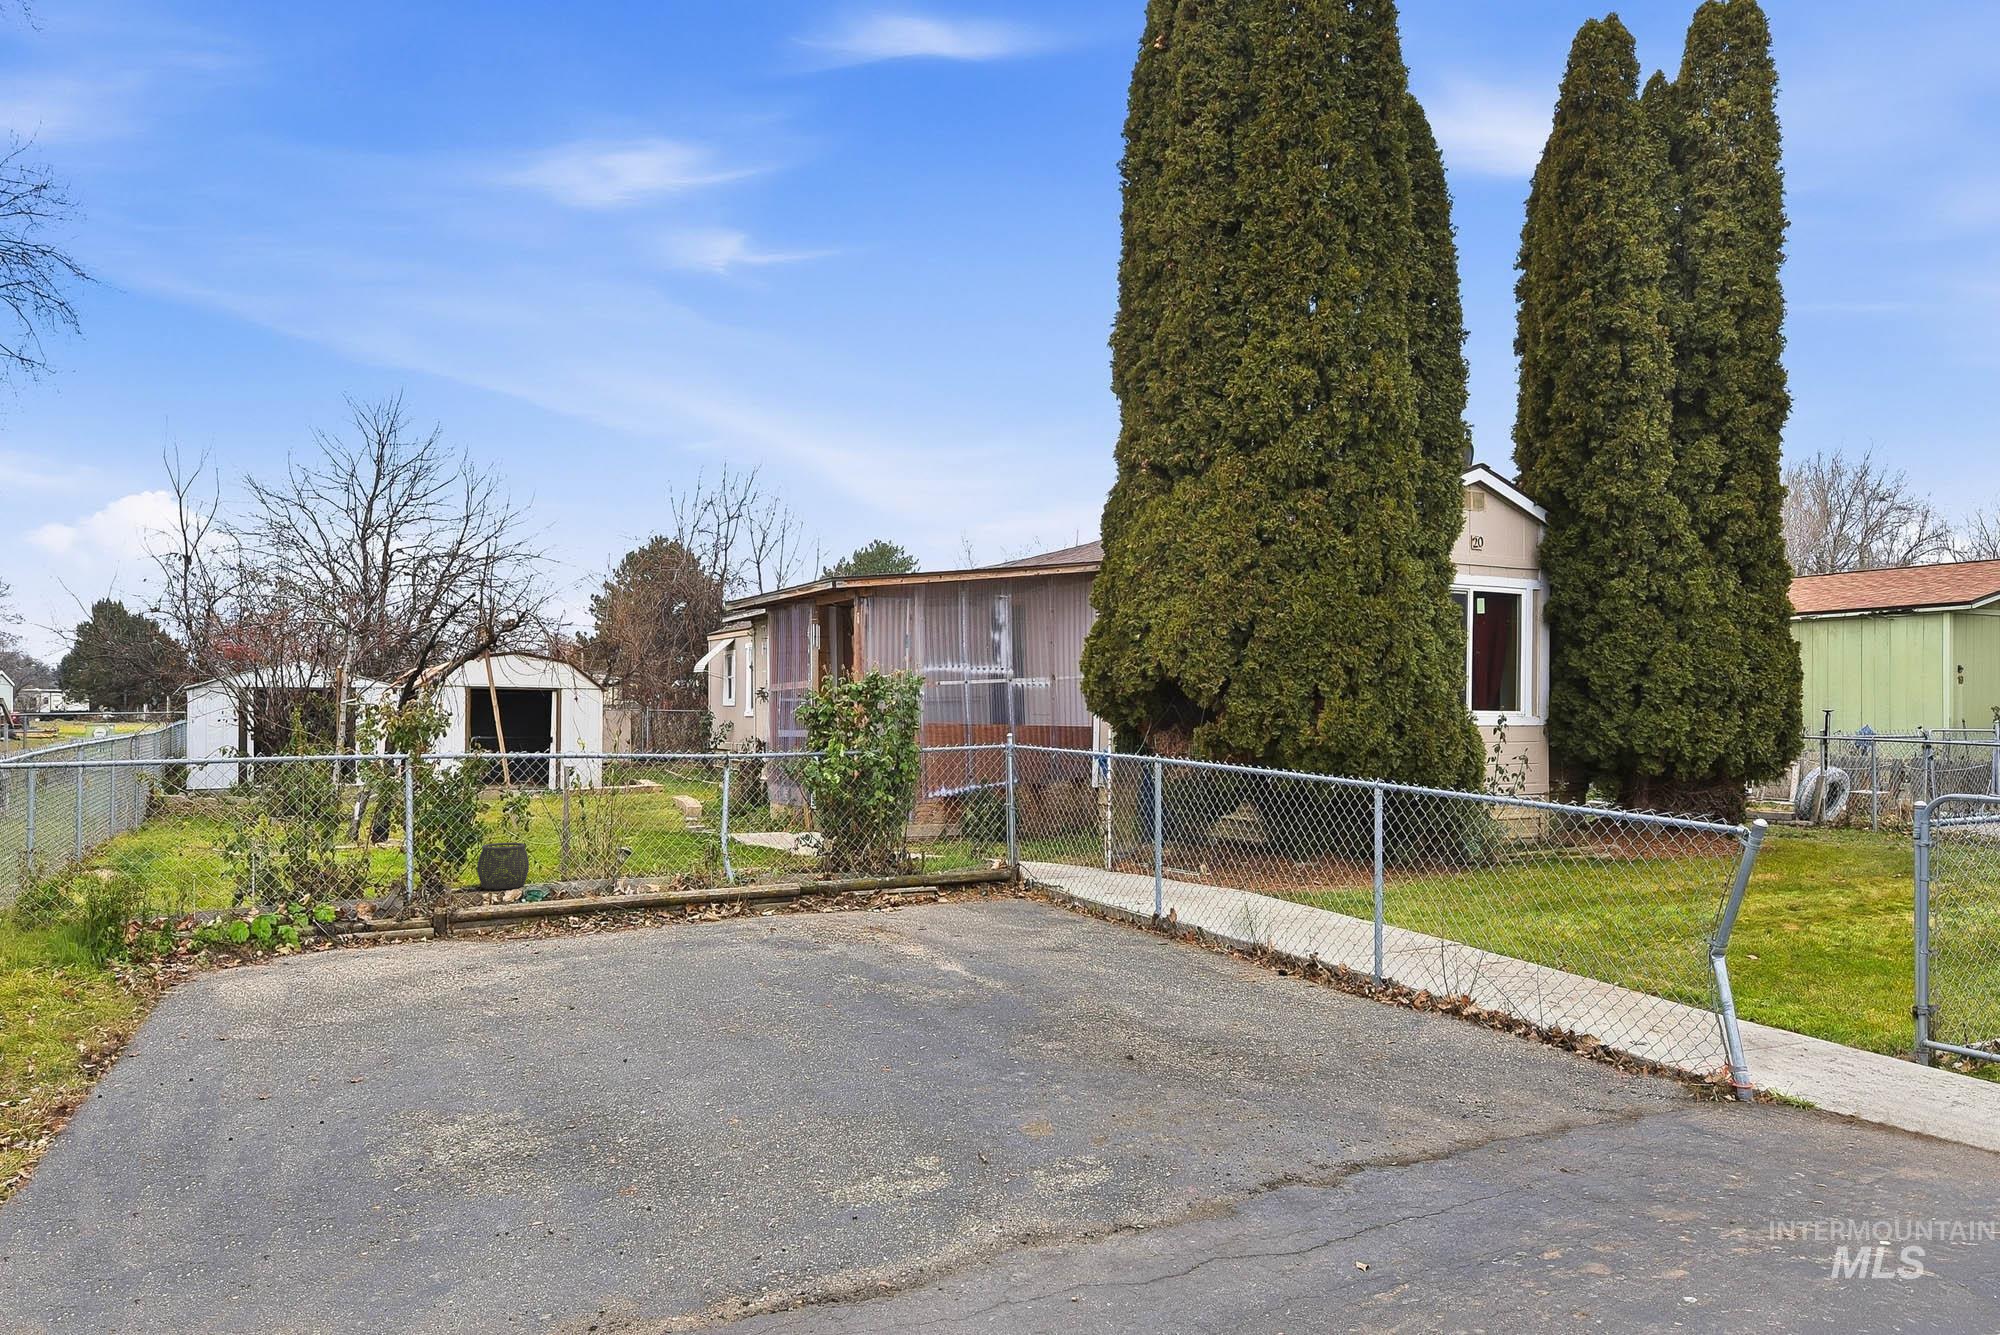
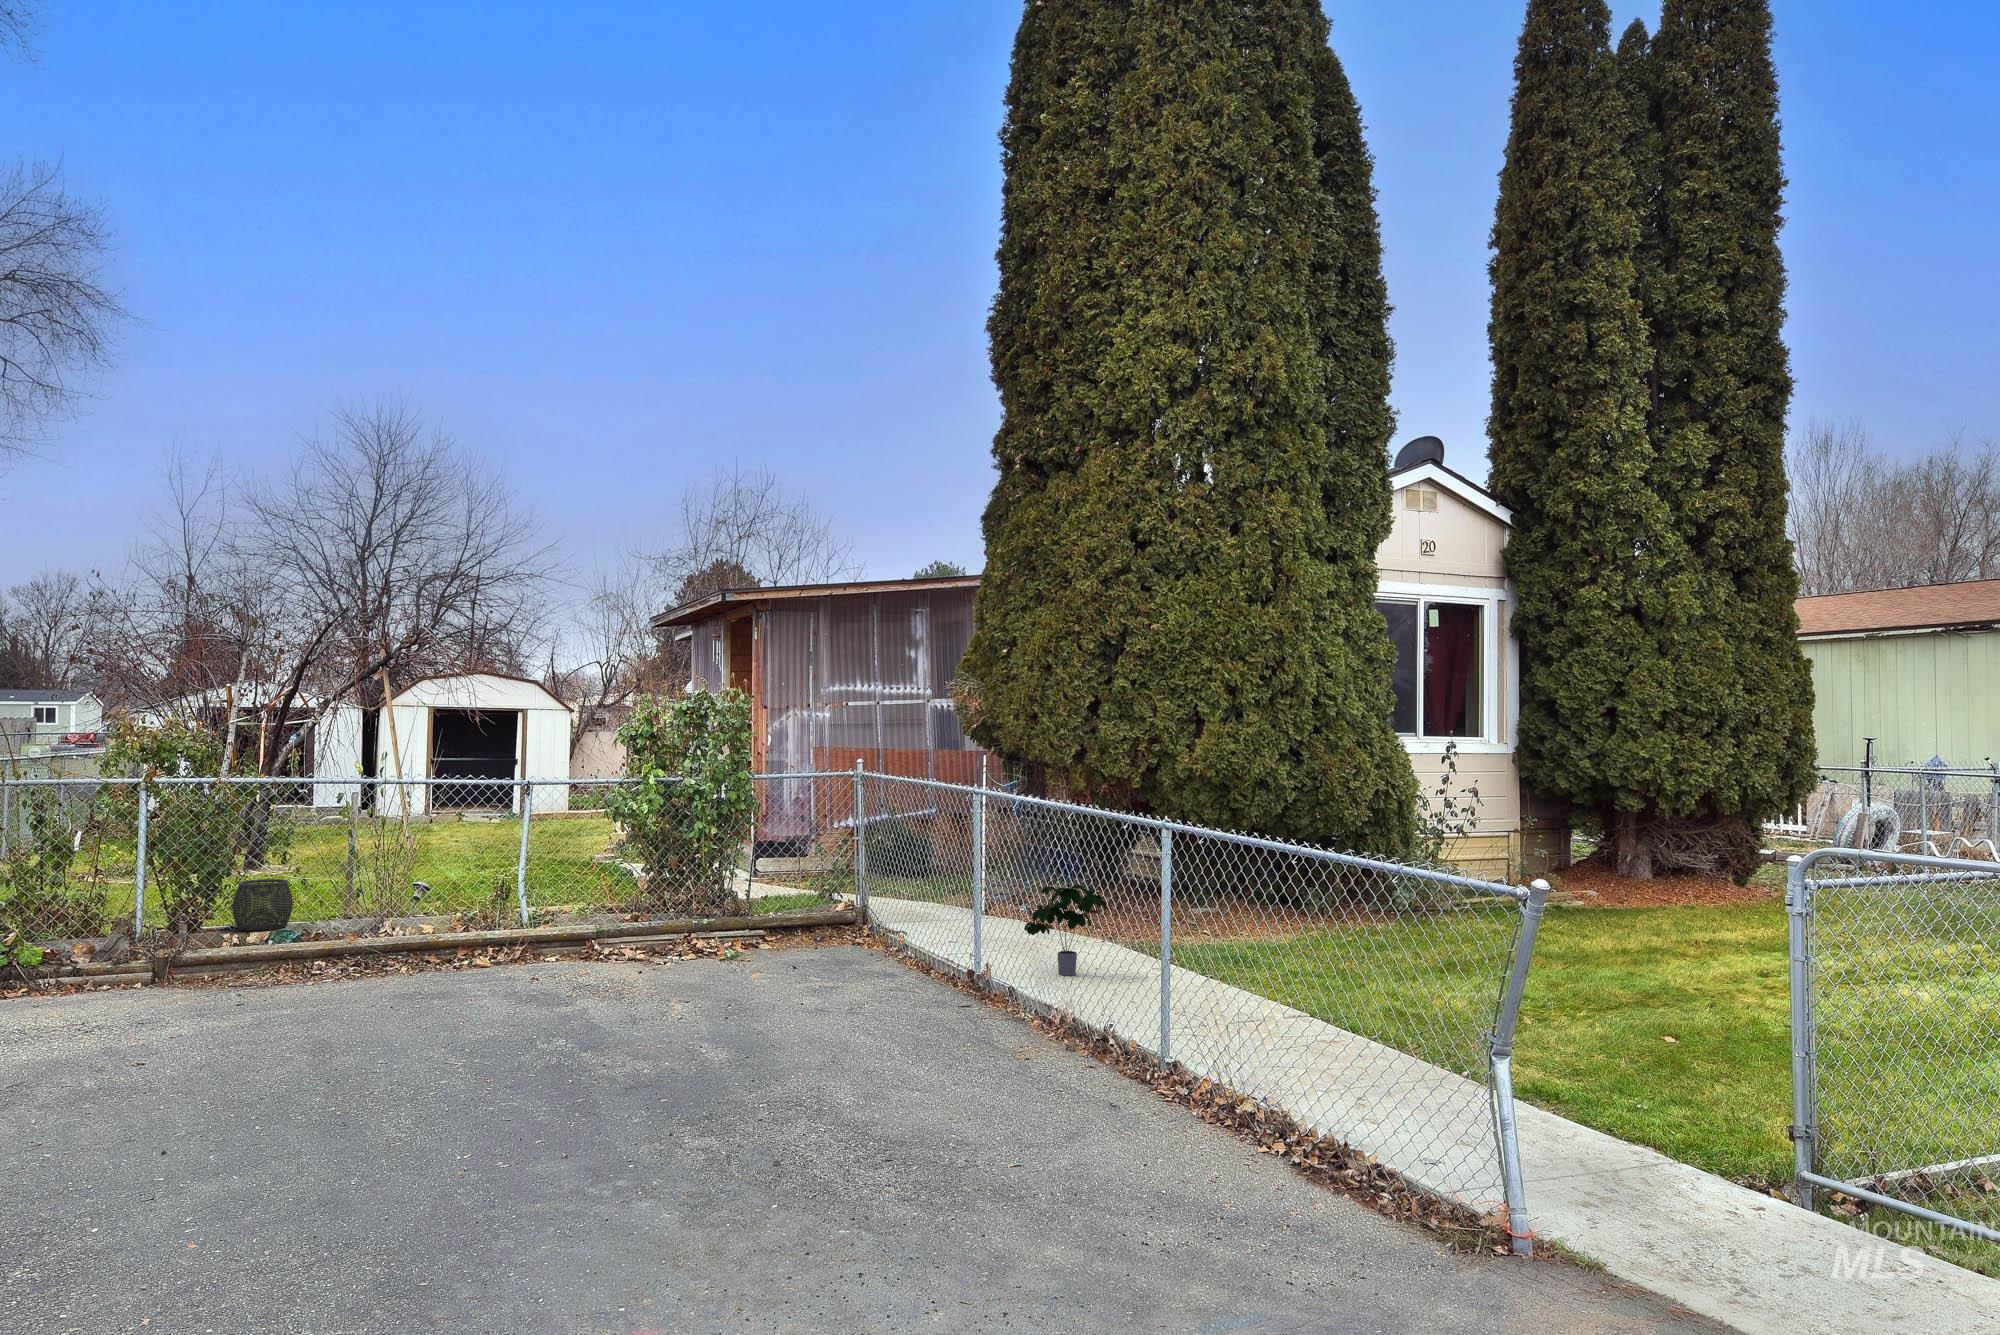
potted plant: none [1215,844,1285,923] -> present [1025,885,1107,976]

